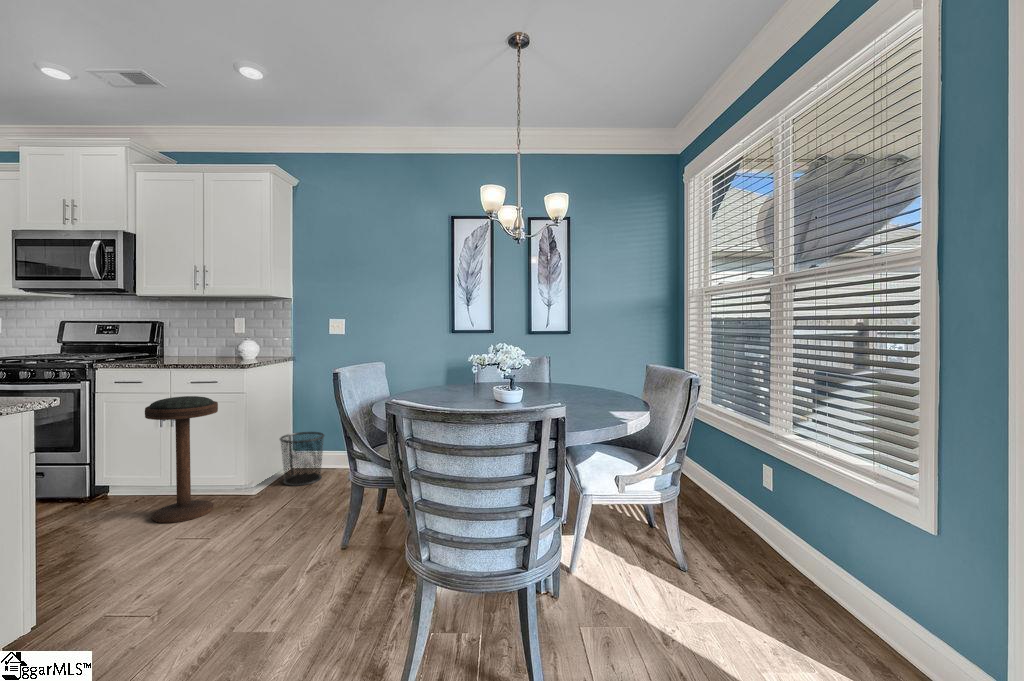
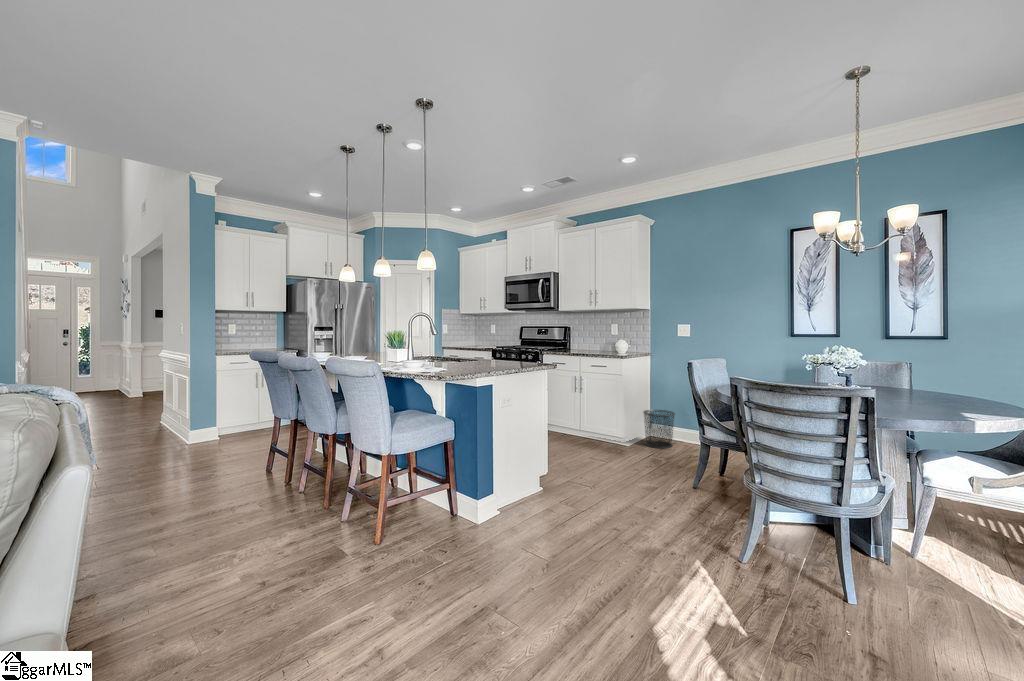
bar stool: present [145,396,218,523] -> none [568,376,607,454]

